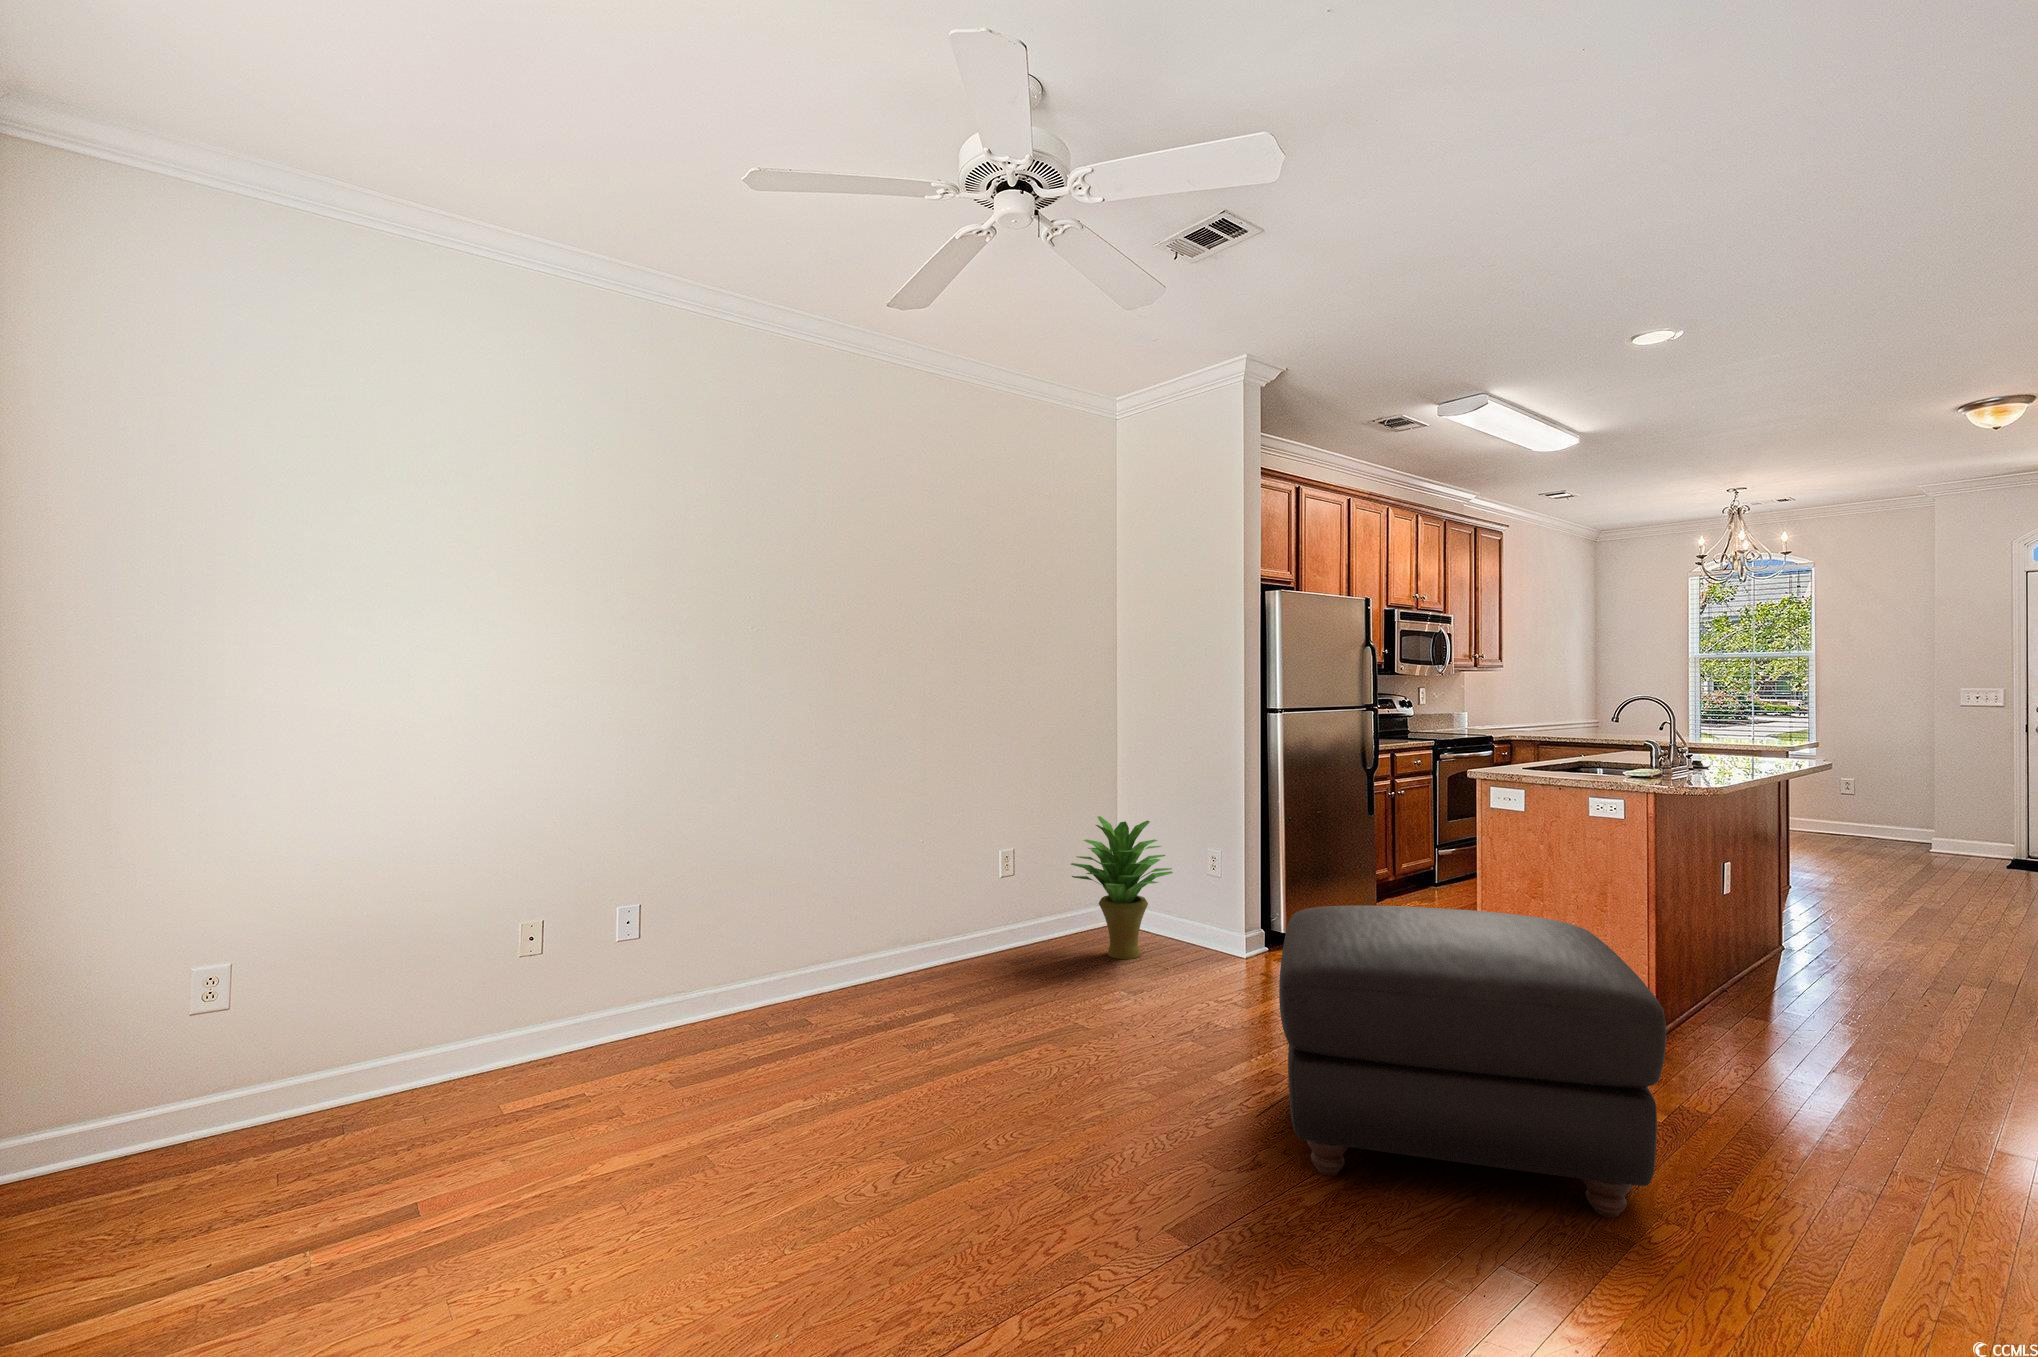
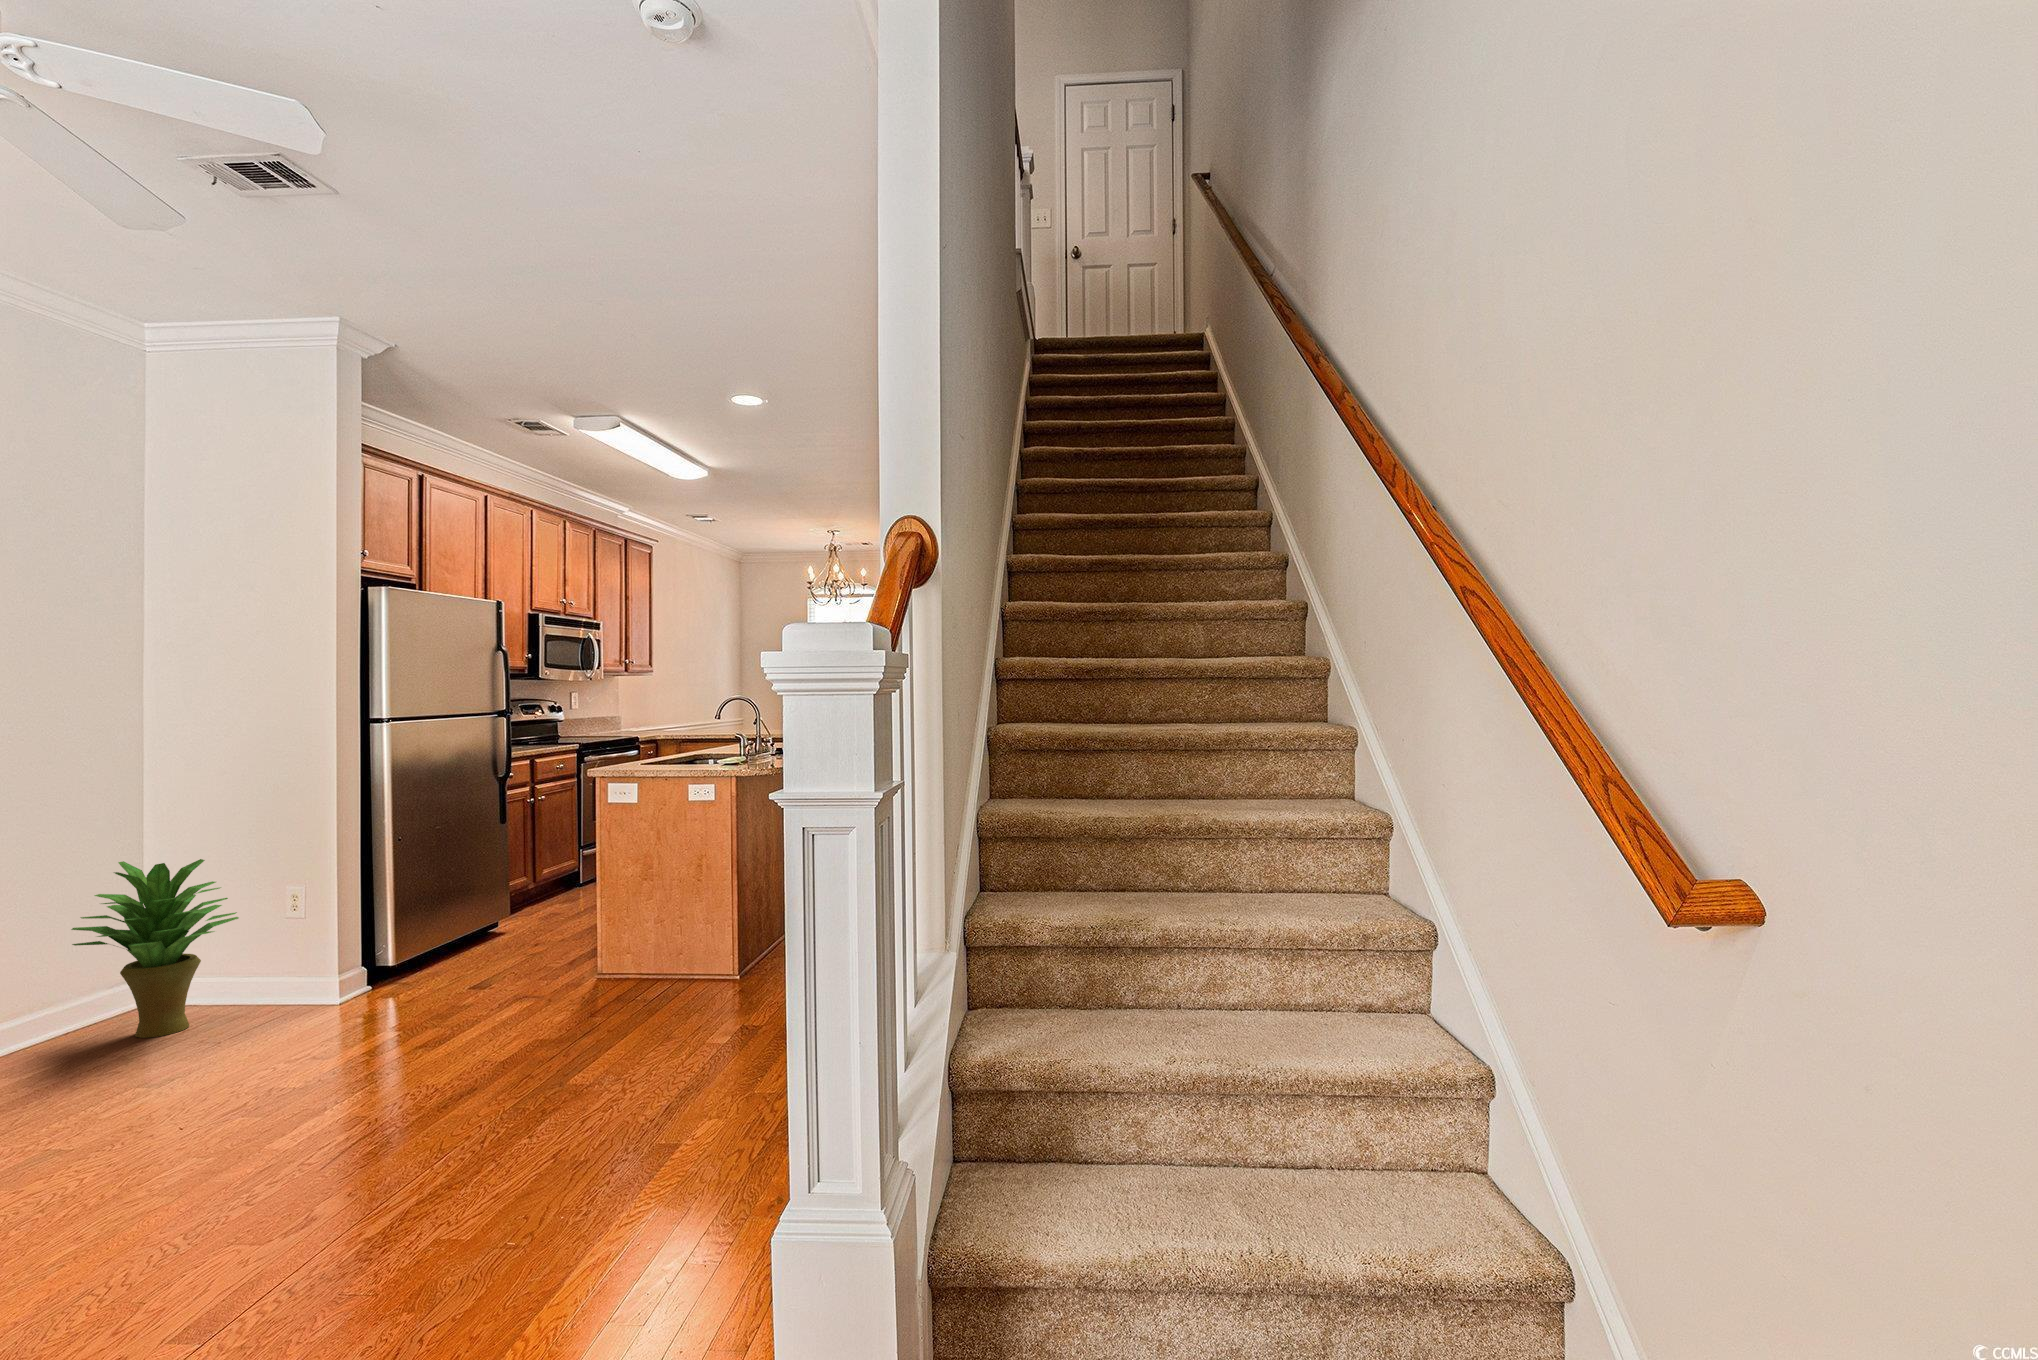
ottoman: present [1279,905,1666,1217] -> none [343,893,699,1181]

